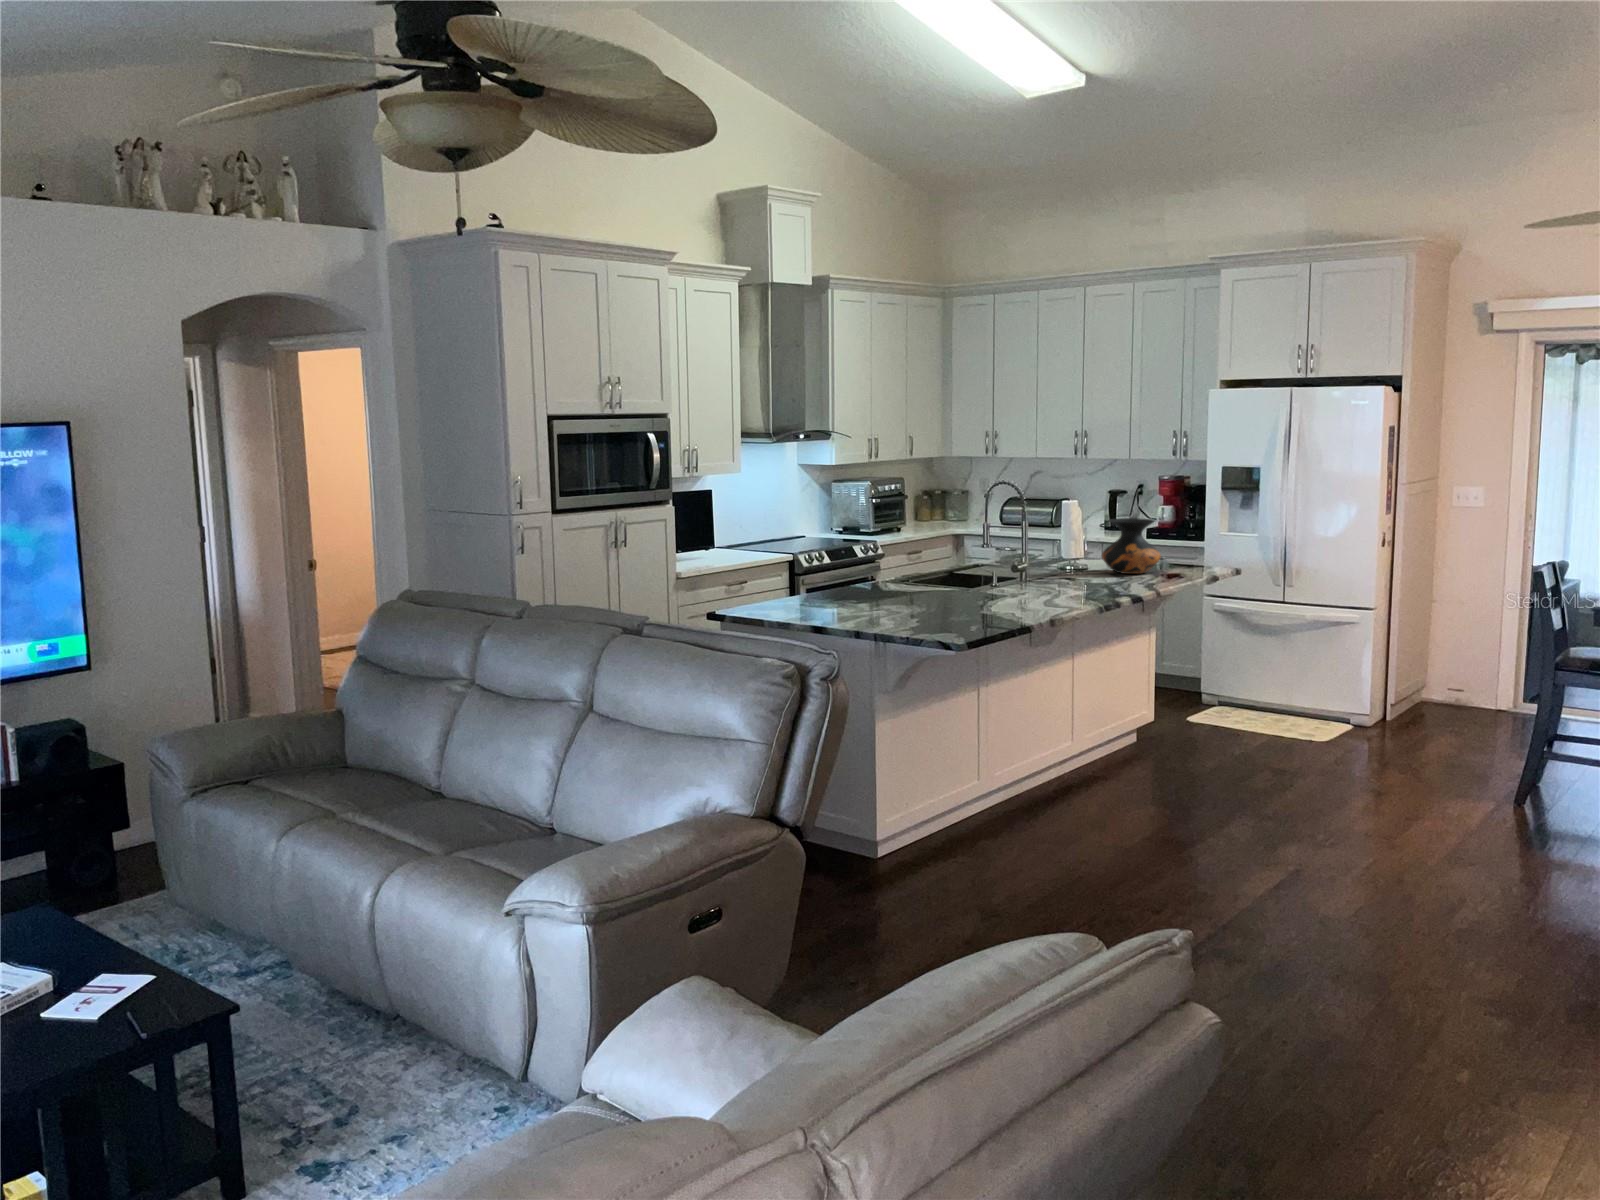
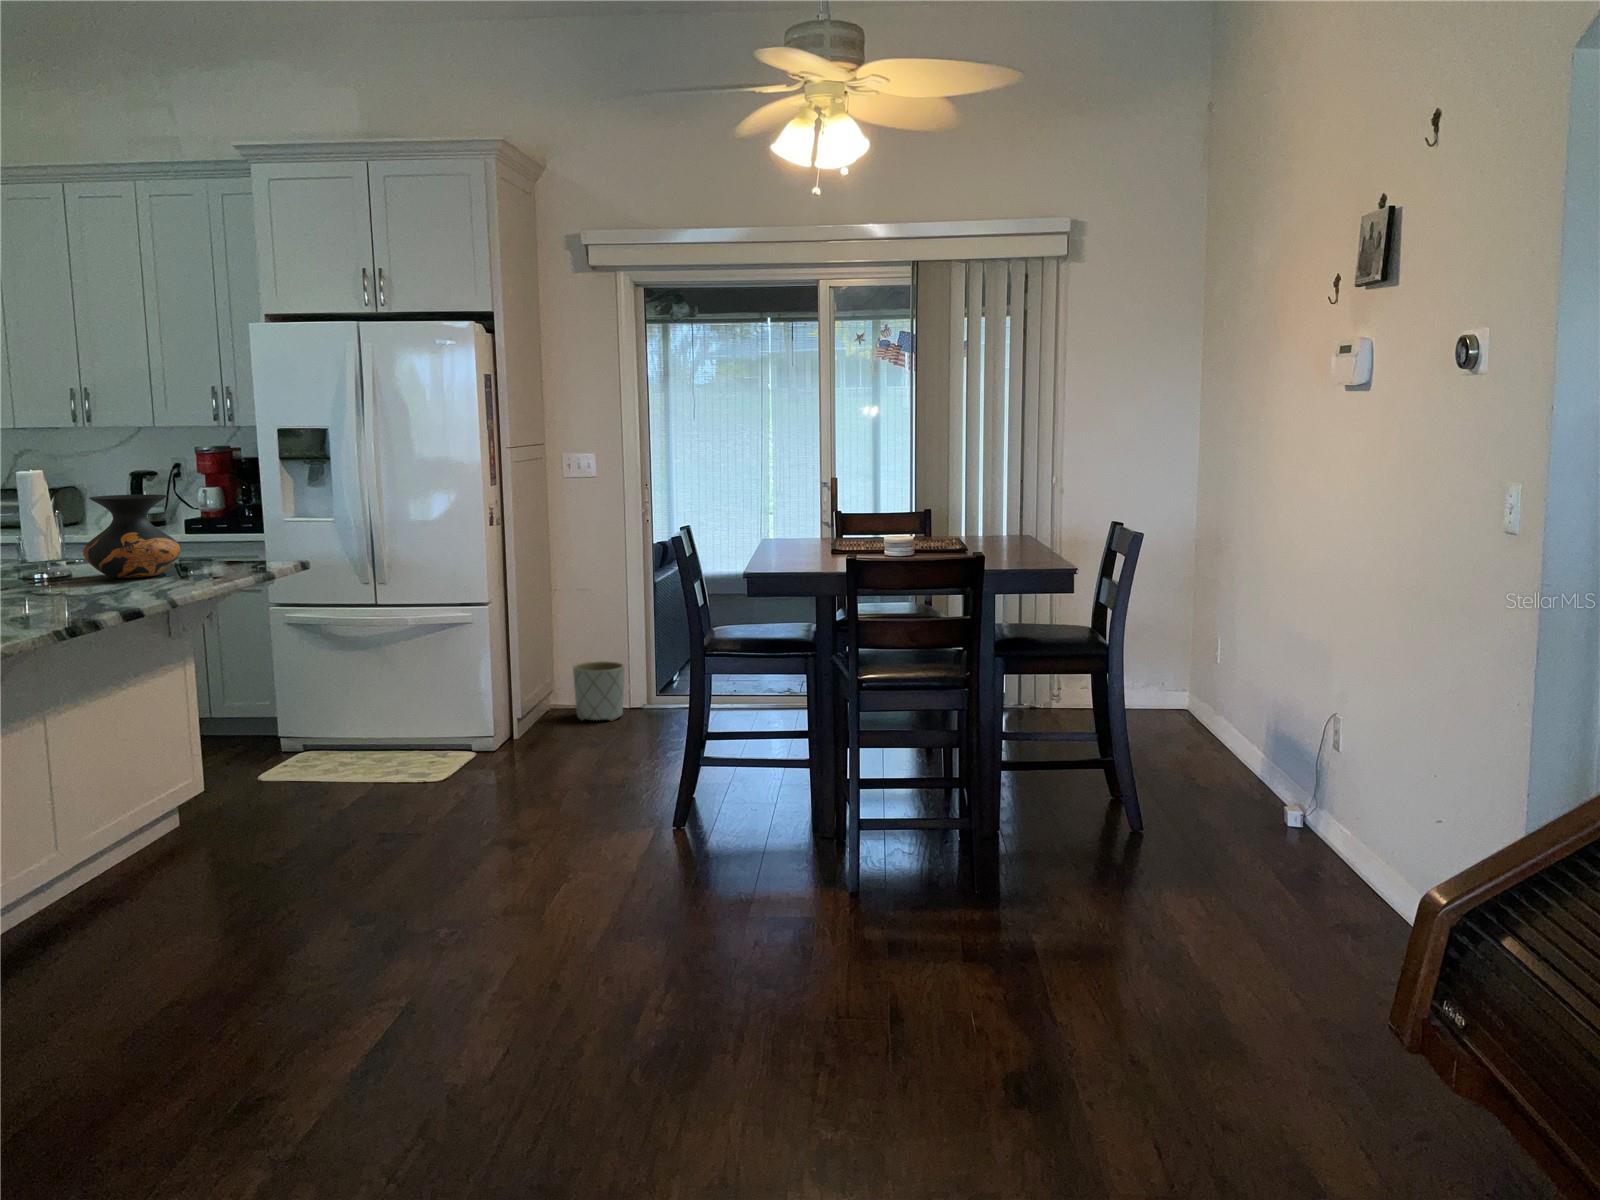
planter: none [1446,665,1495,718] -> present [573,661,624,721]

